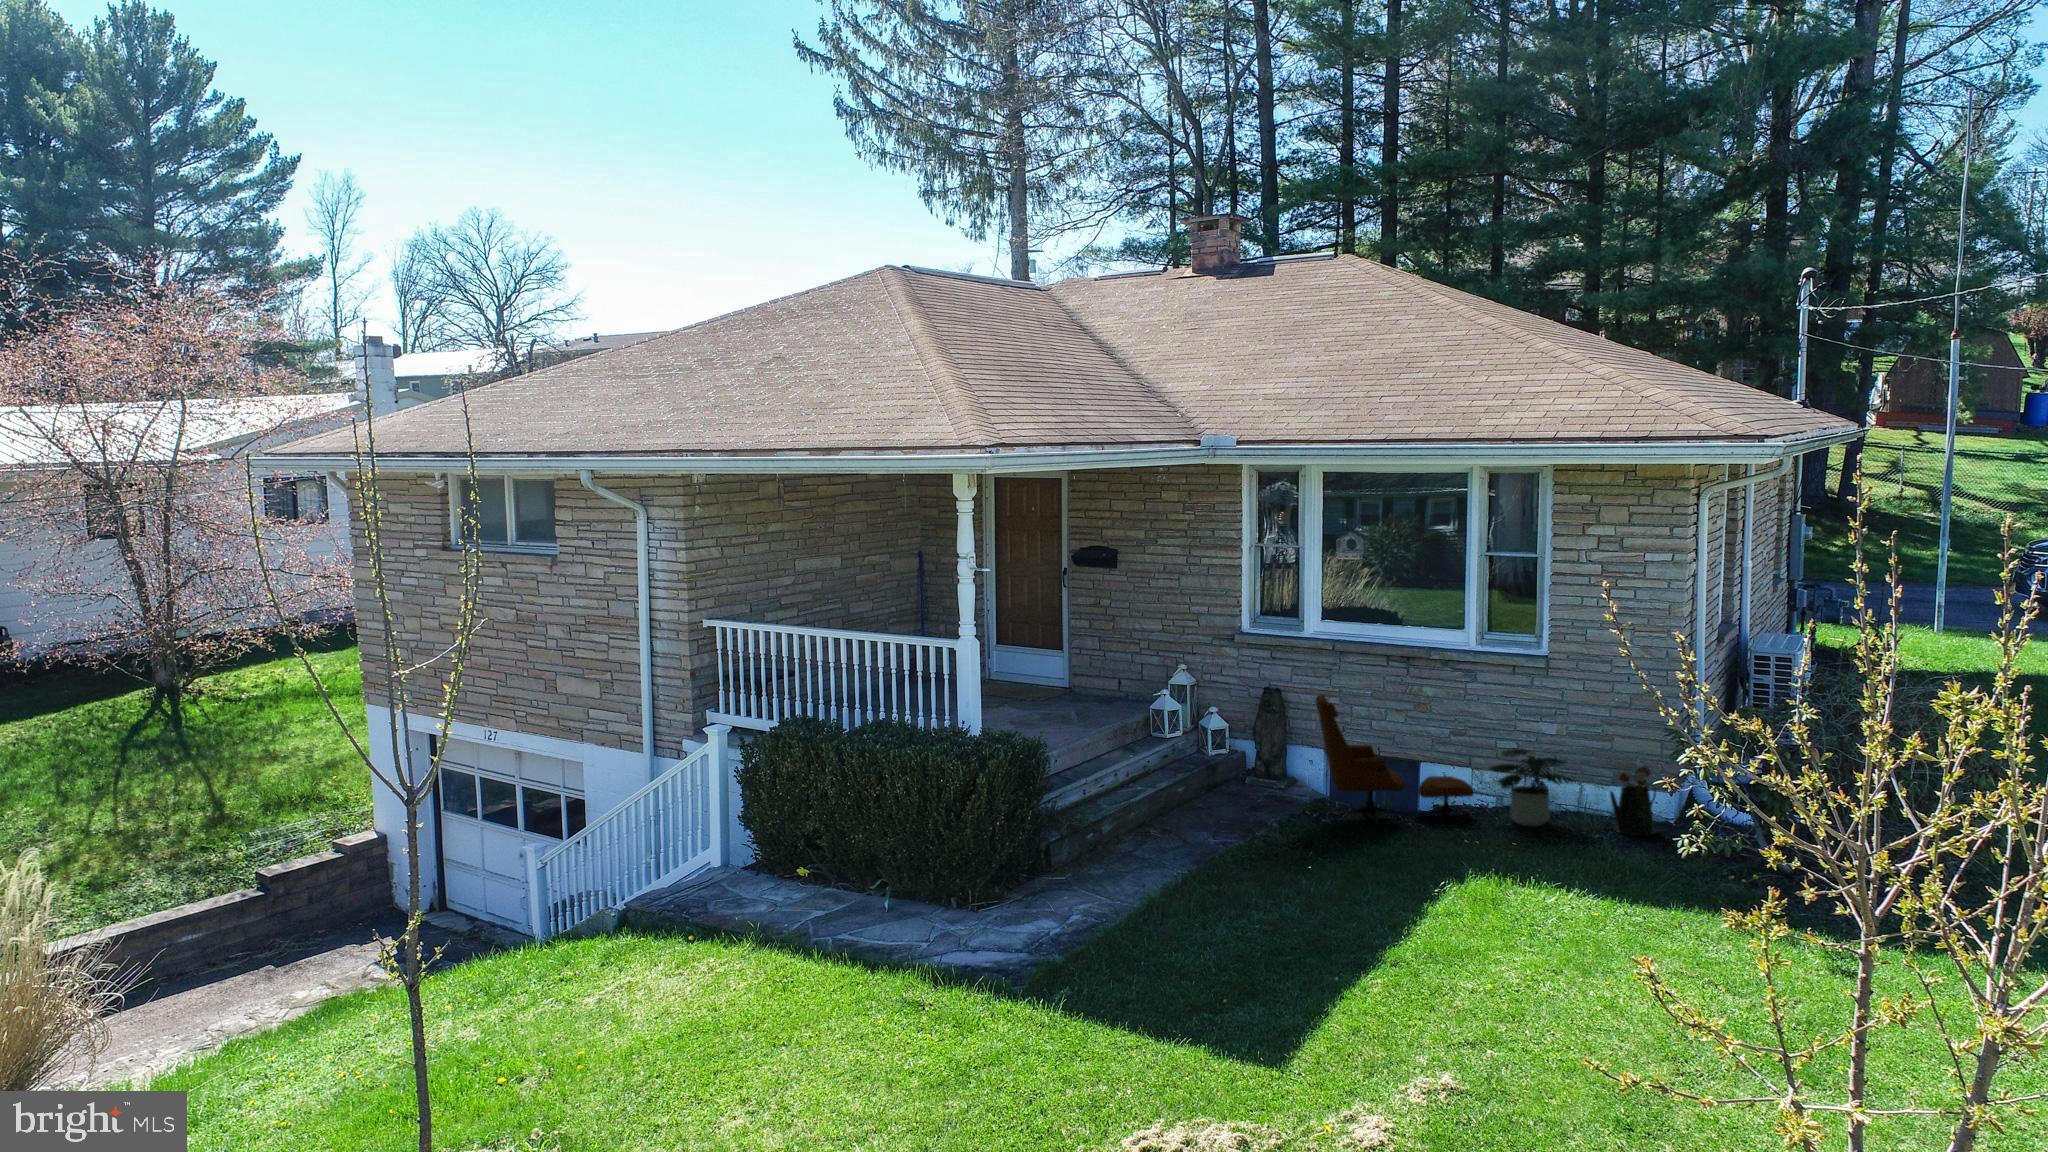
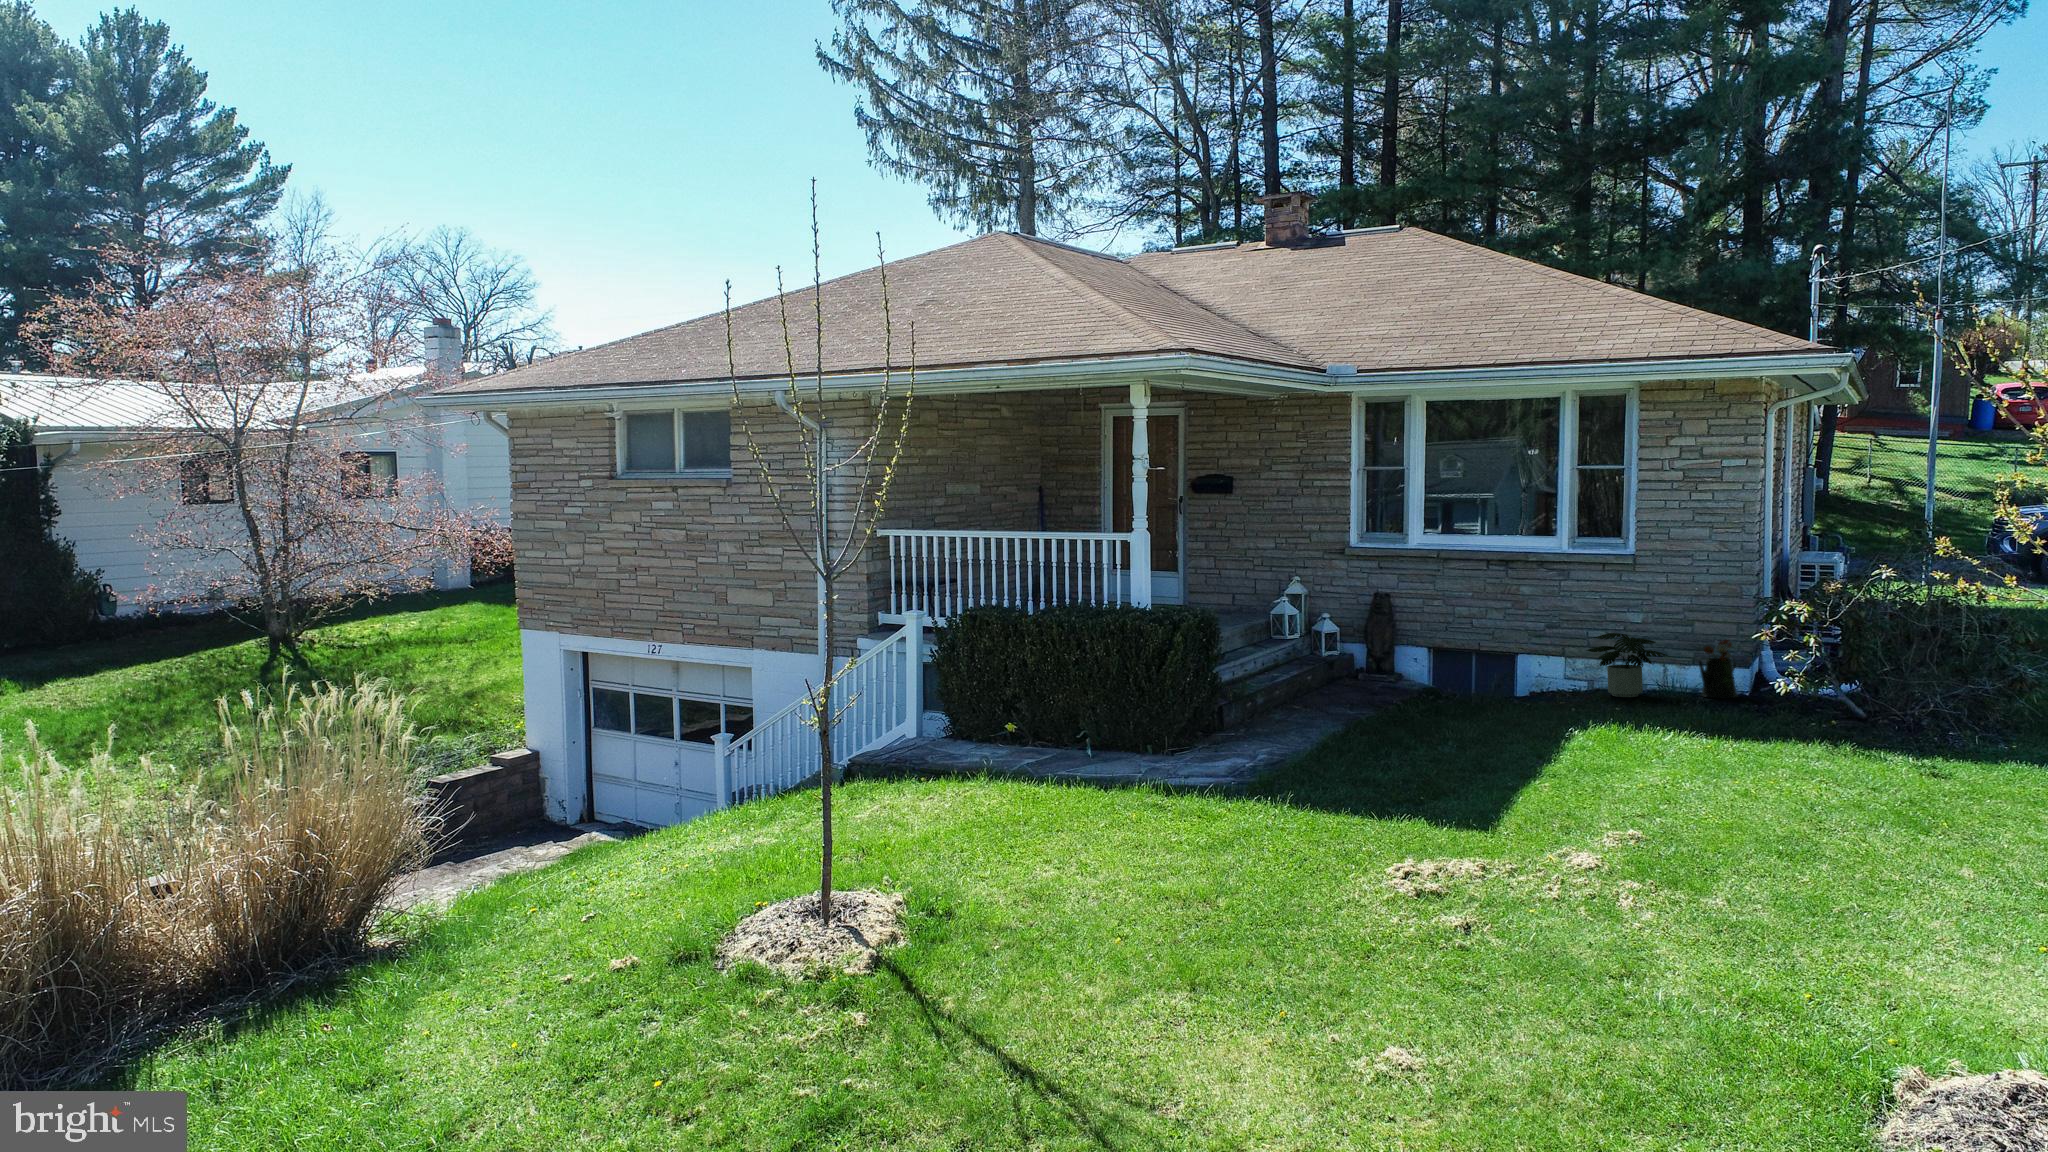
lounge chair: present [1316,695,1474,827] -> none [1432,590,1573,702]

